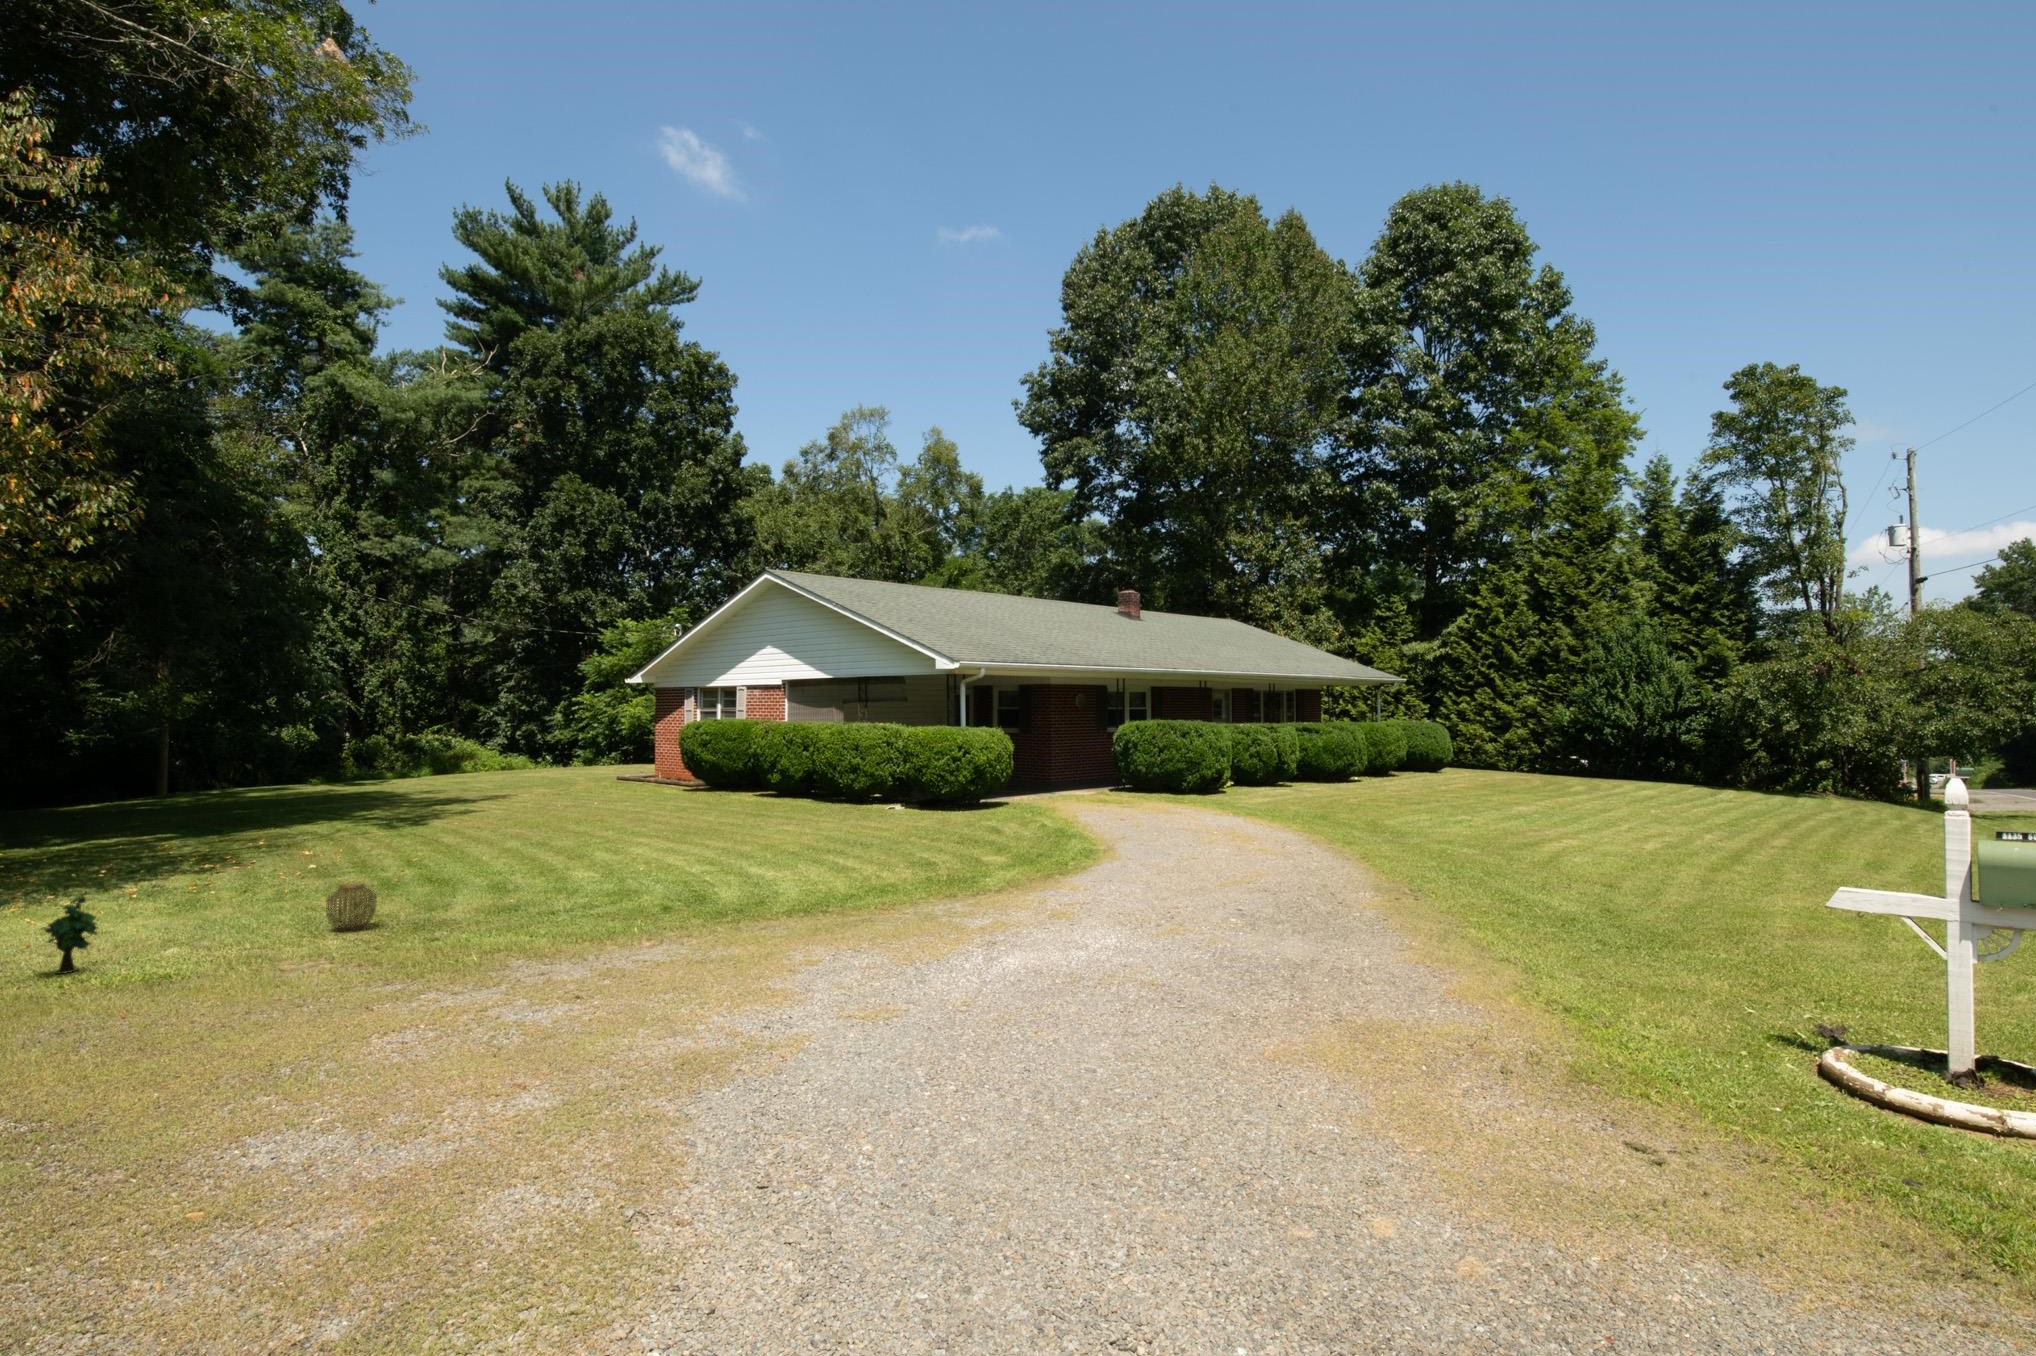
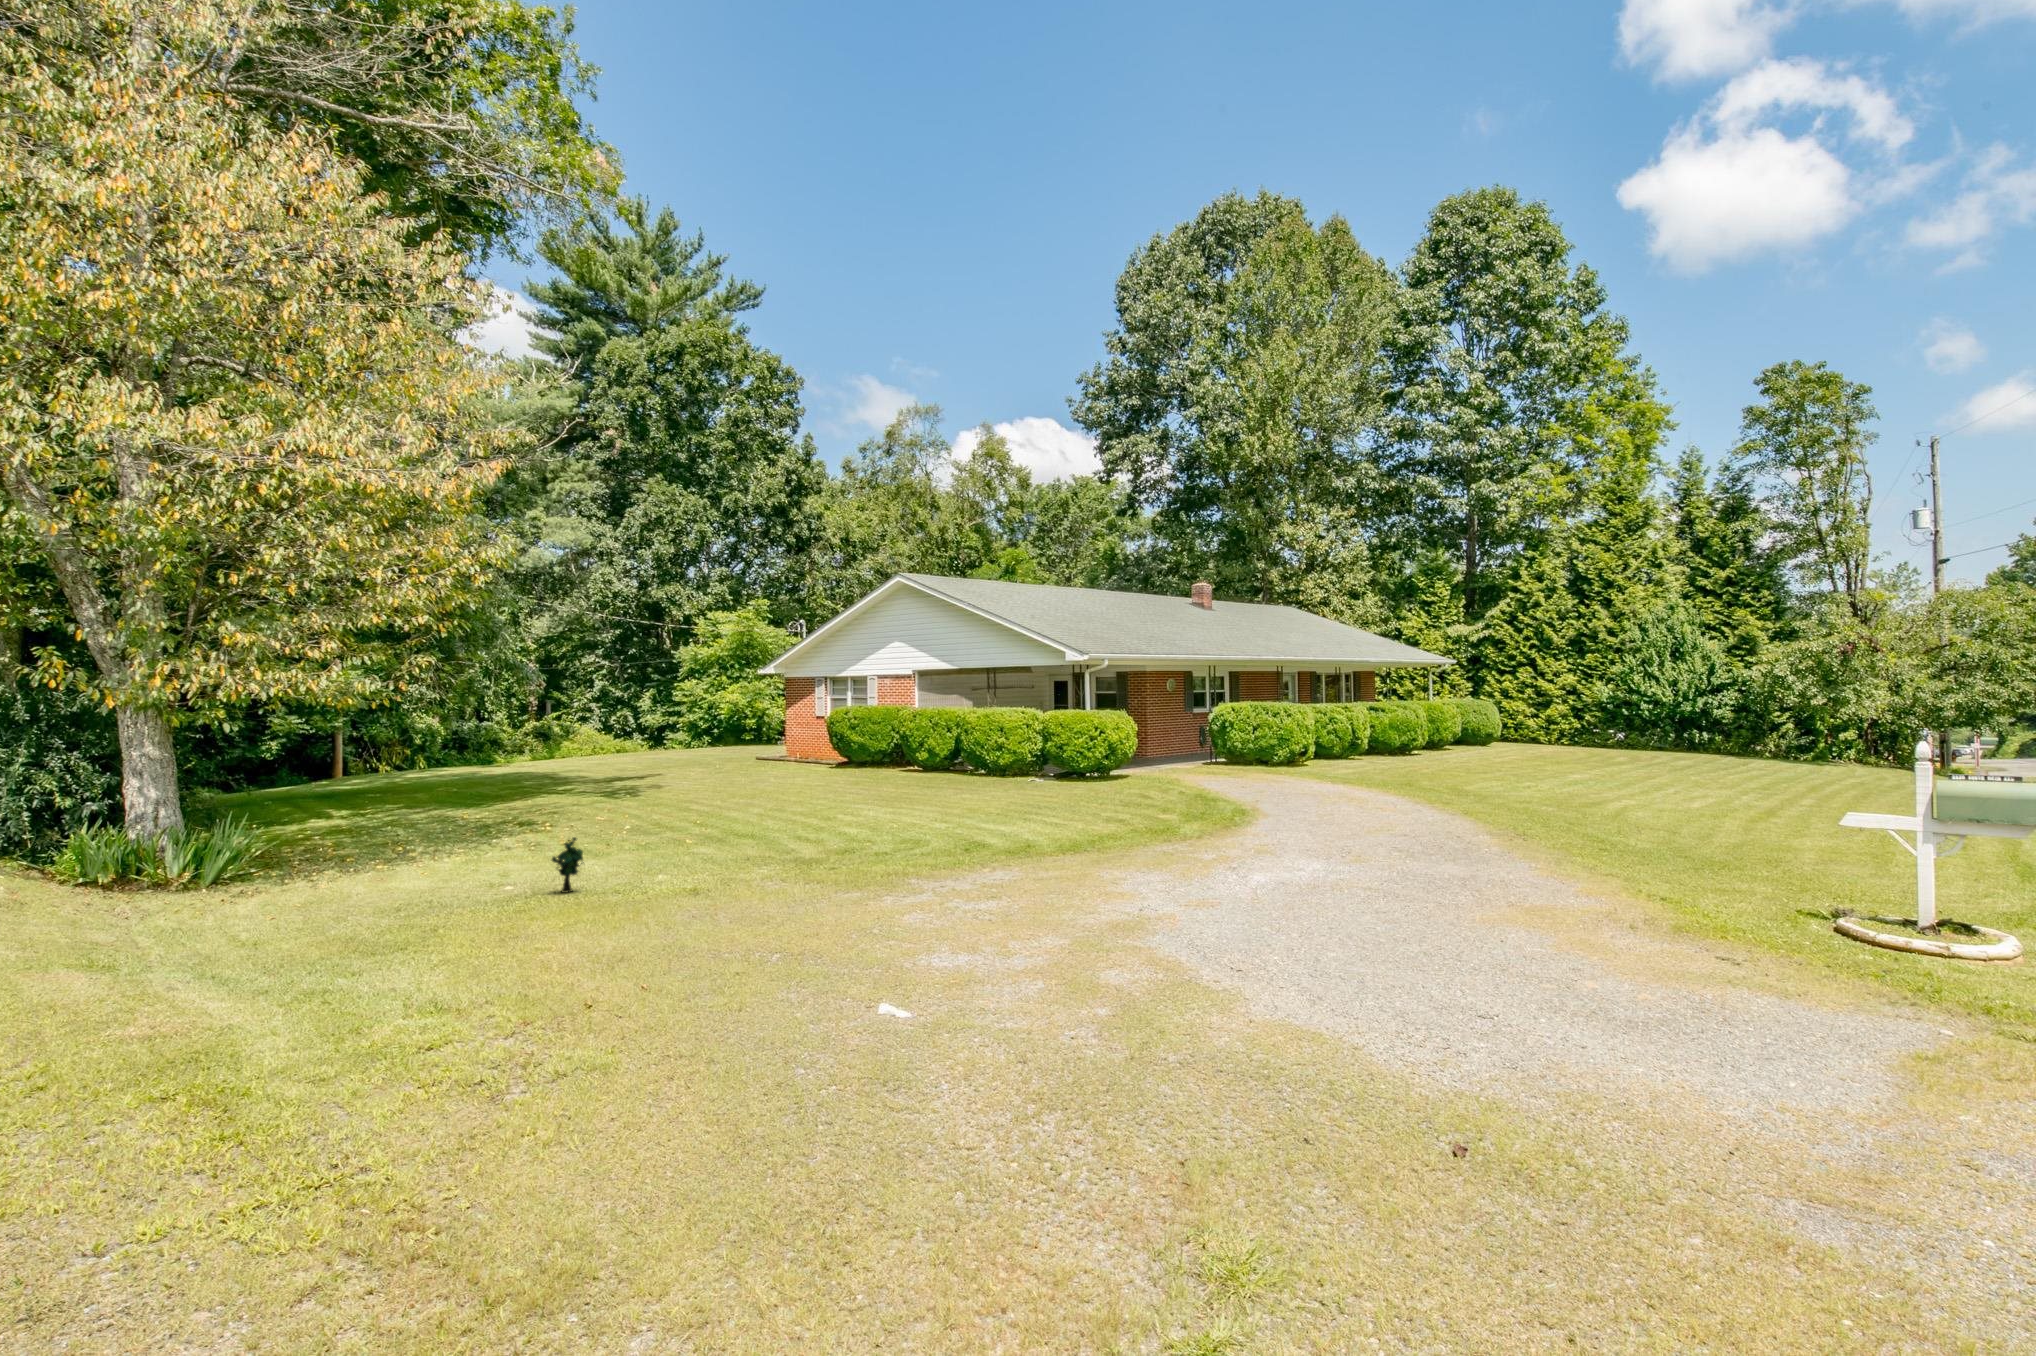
woven basket: present [326,884,376,930] -> none [705,831,738,867]

